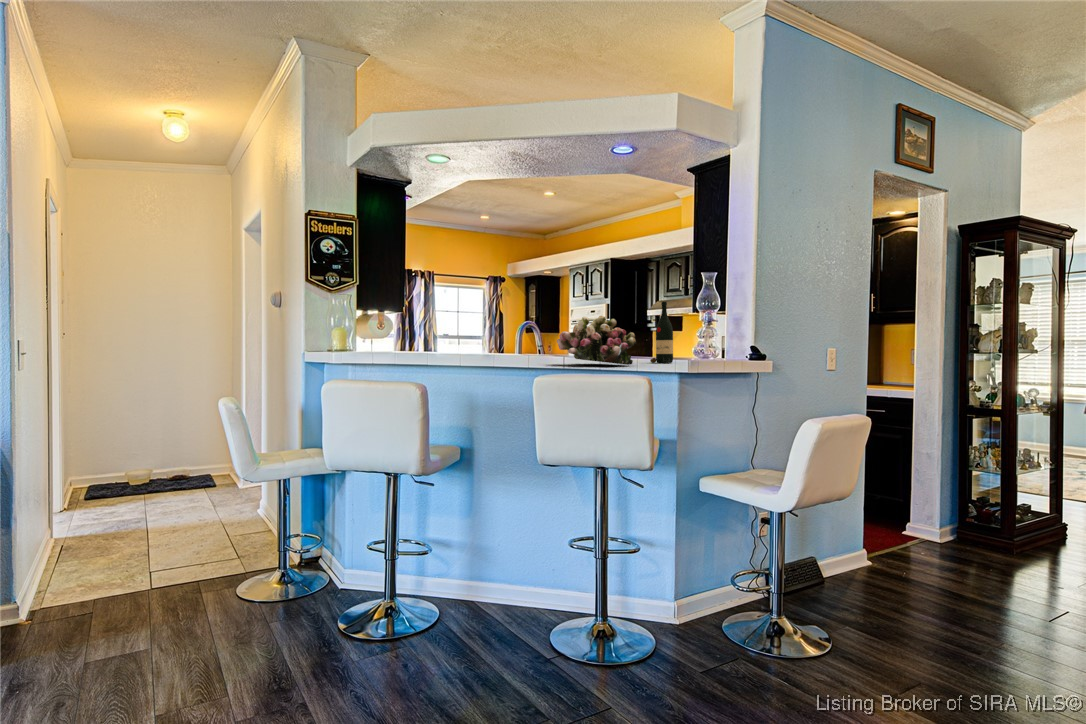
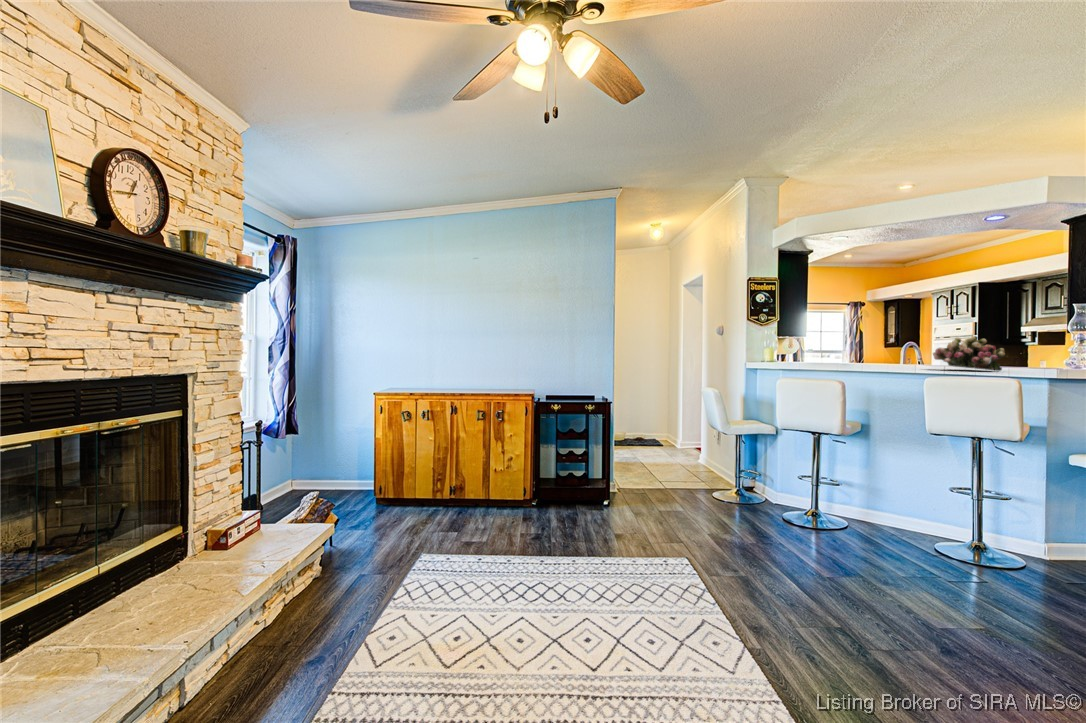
wine bottle: present [650,302,673,363] -> none [1020,324,1045,371]

